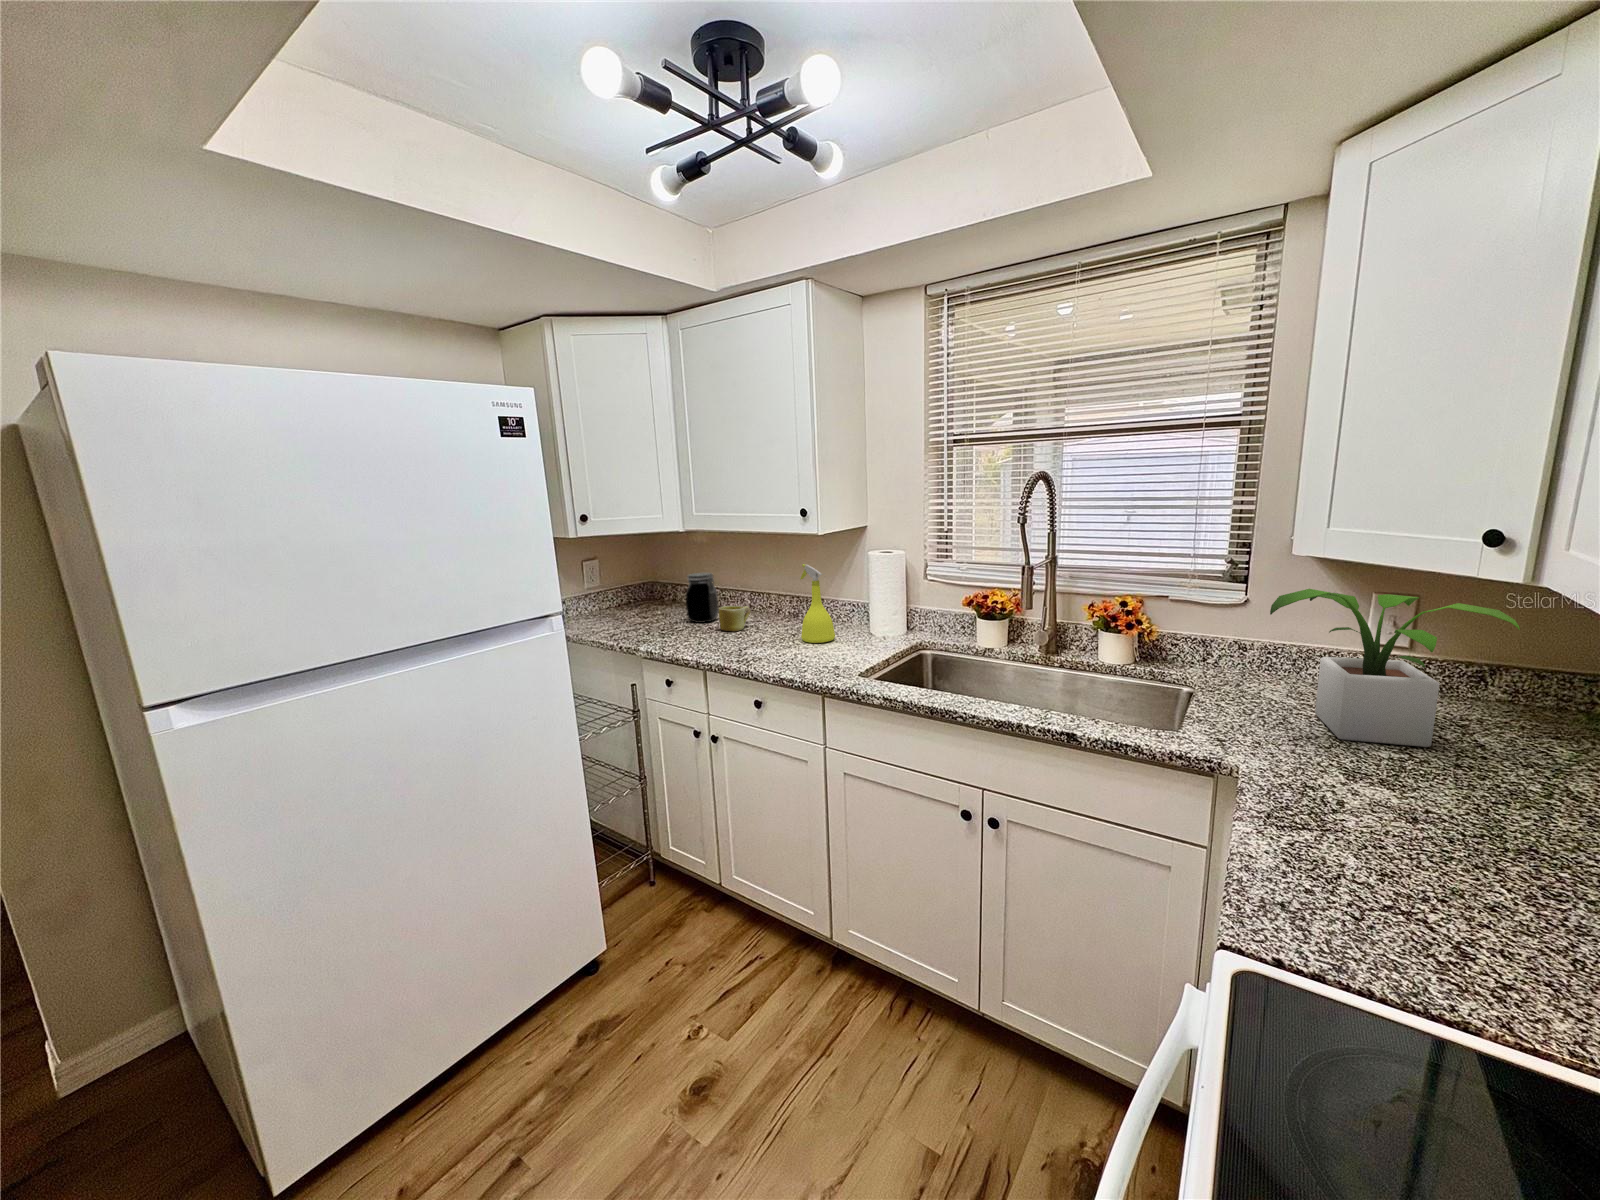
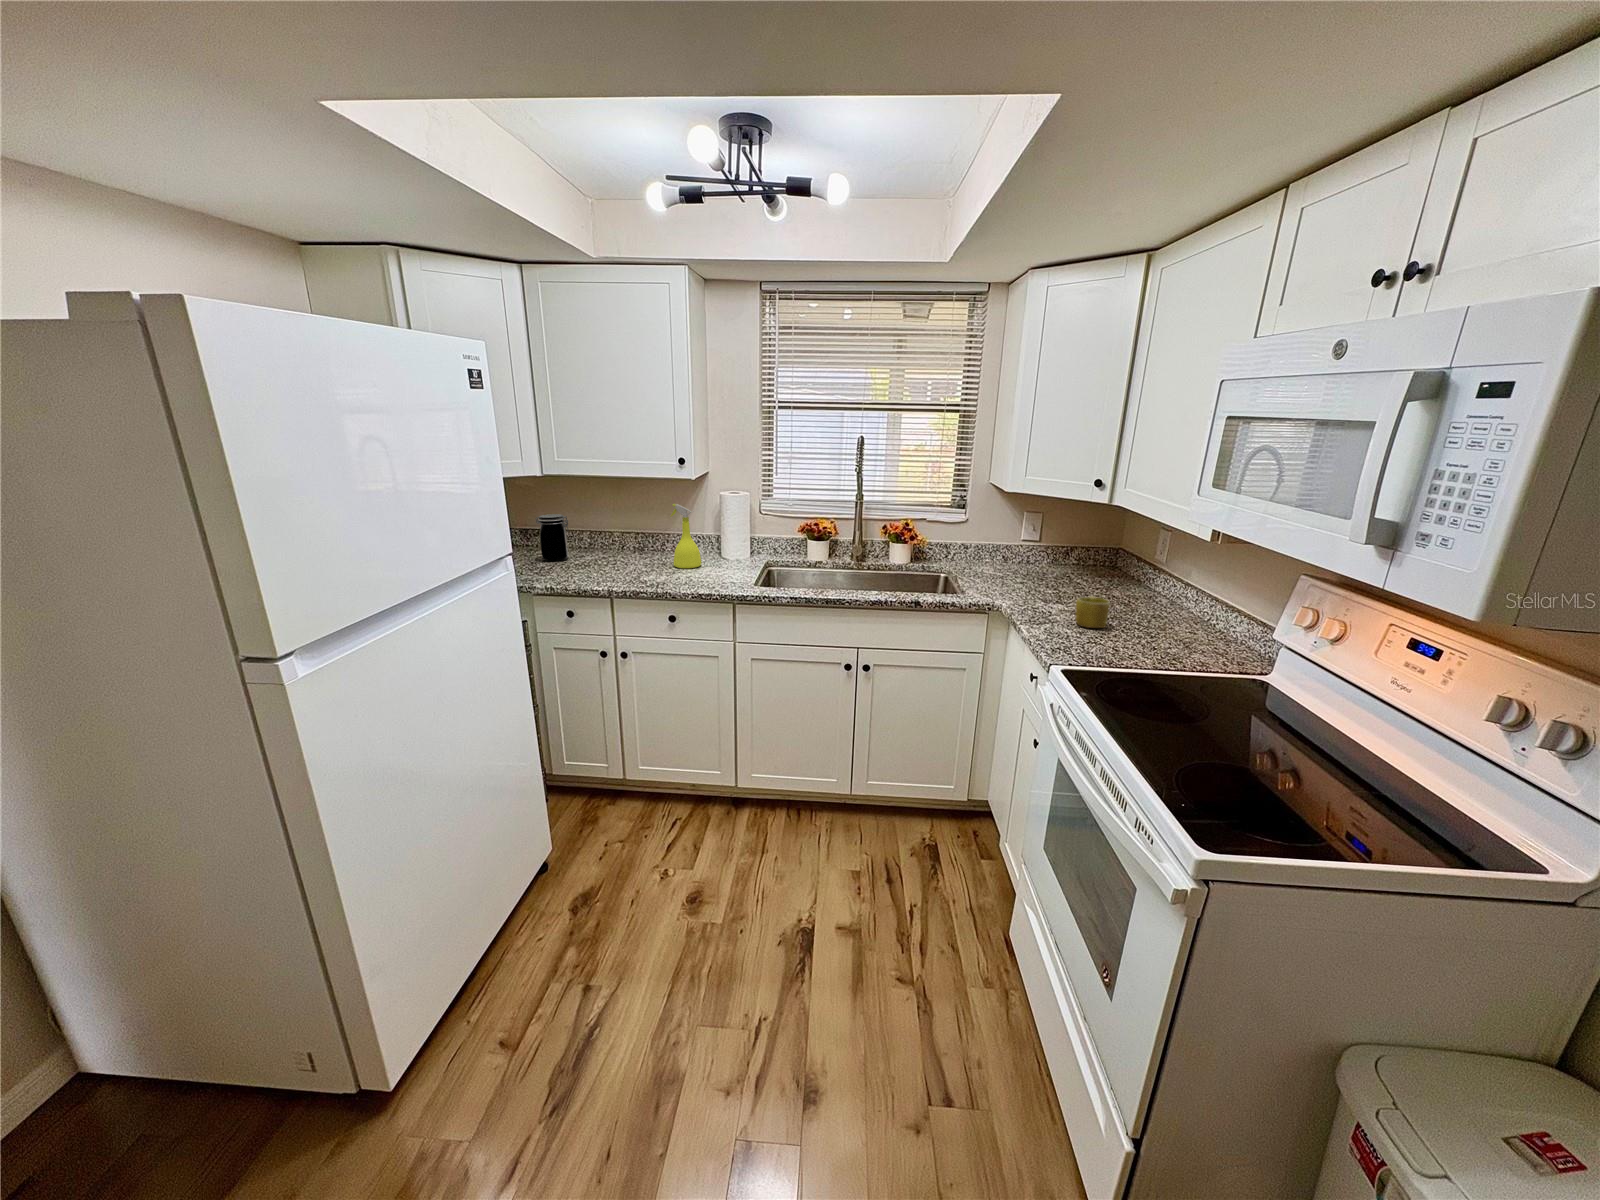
potted plant: present [1270,589,1520,747] -> none [1005,510,1098,589]
mug: present [719,606,751,631] -> present [1075,596,1110,628]

